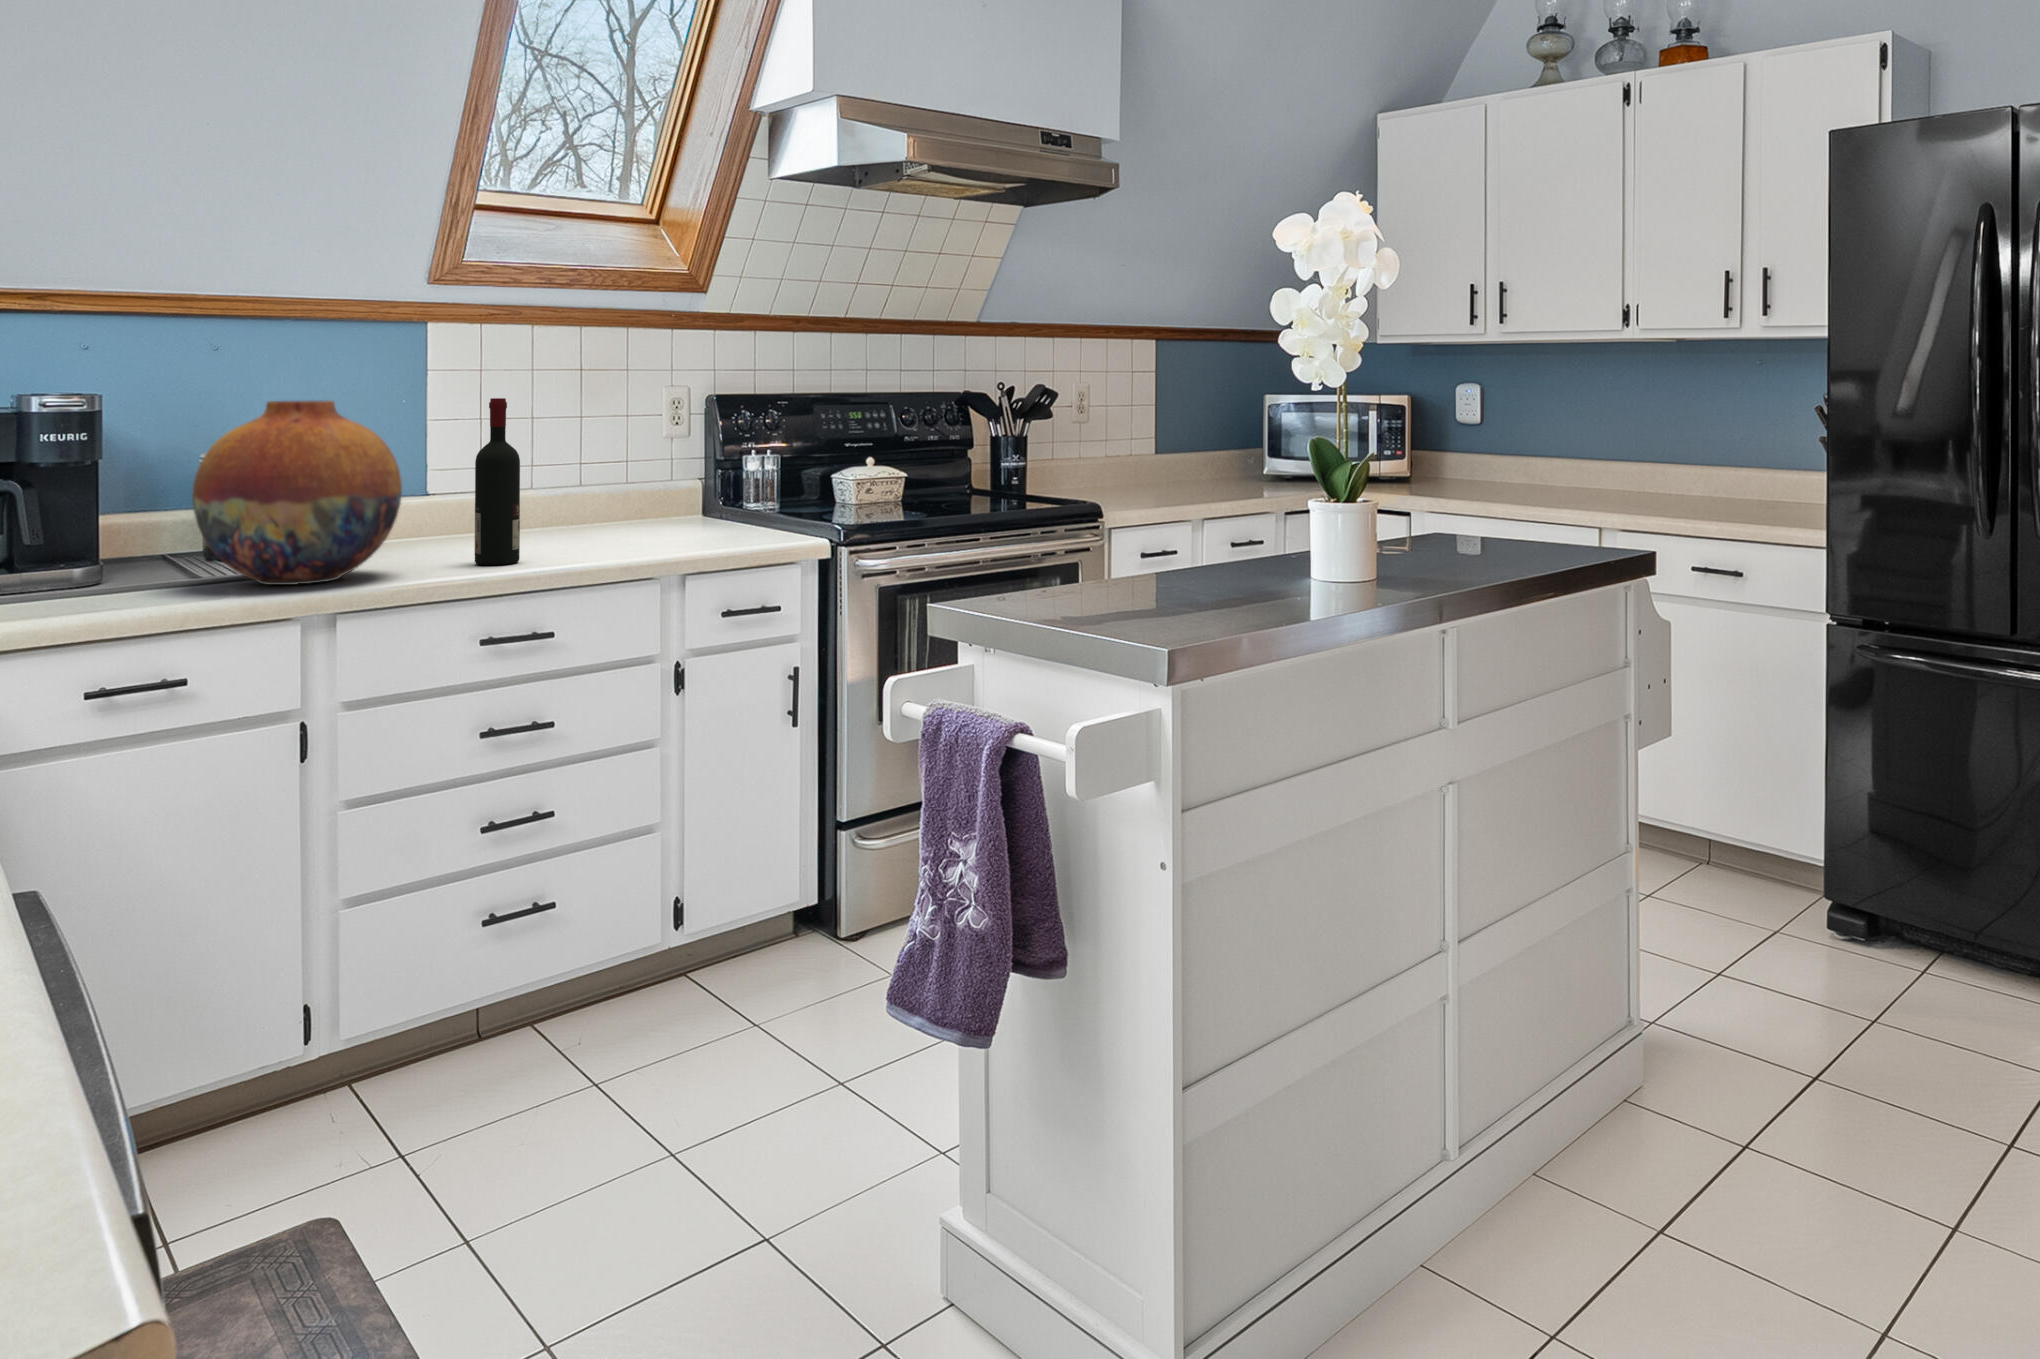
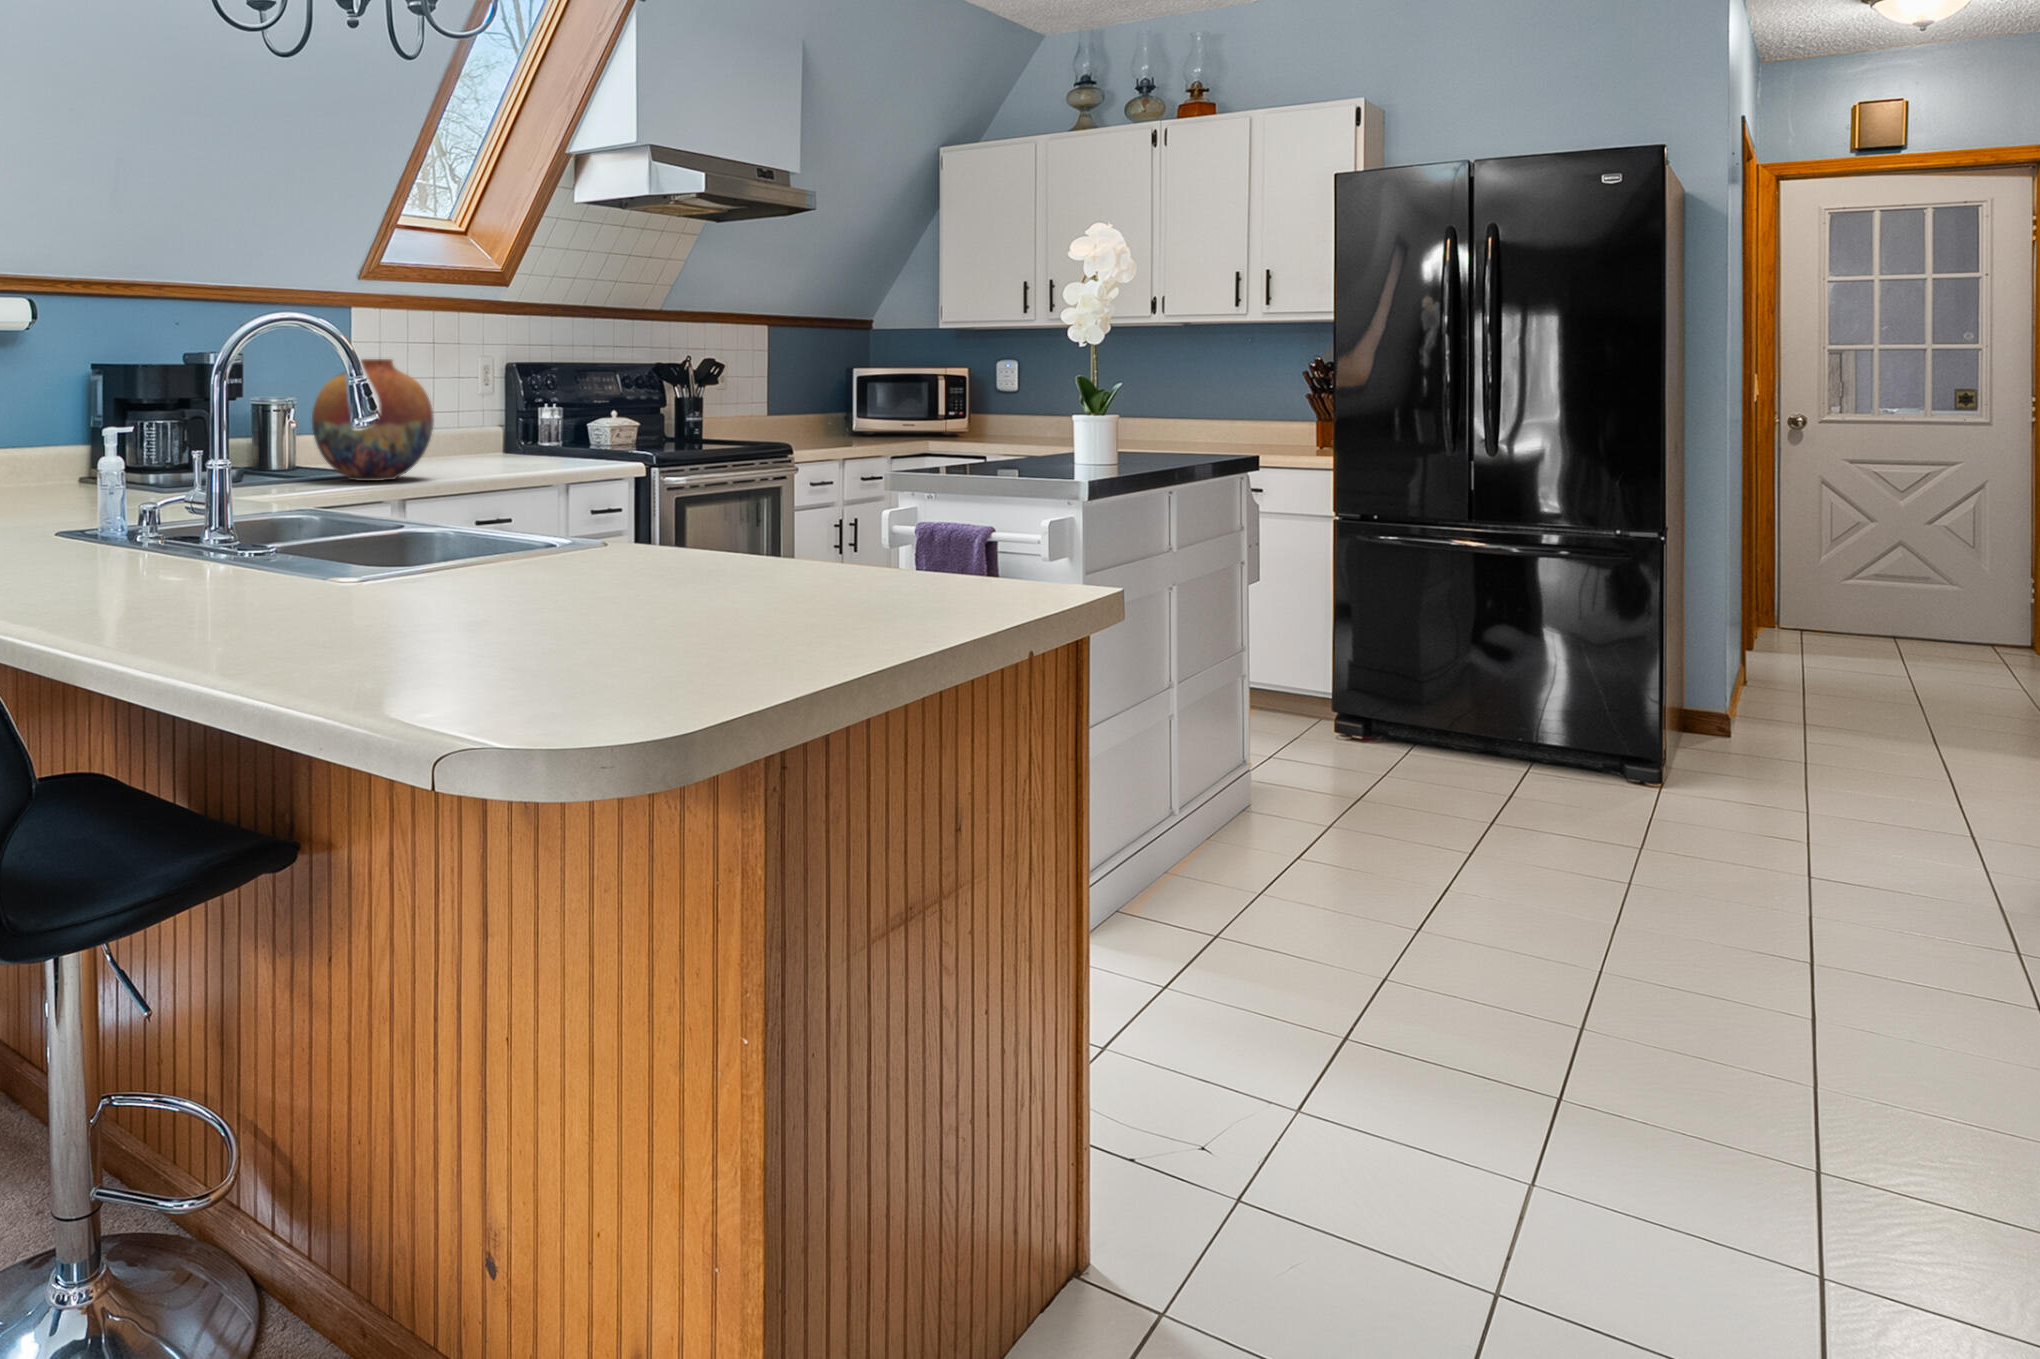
wine bottle: present [475,398,520,565] -> none [453,359,481,473]

